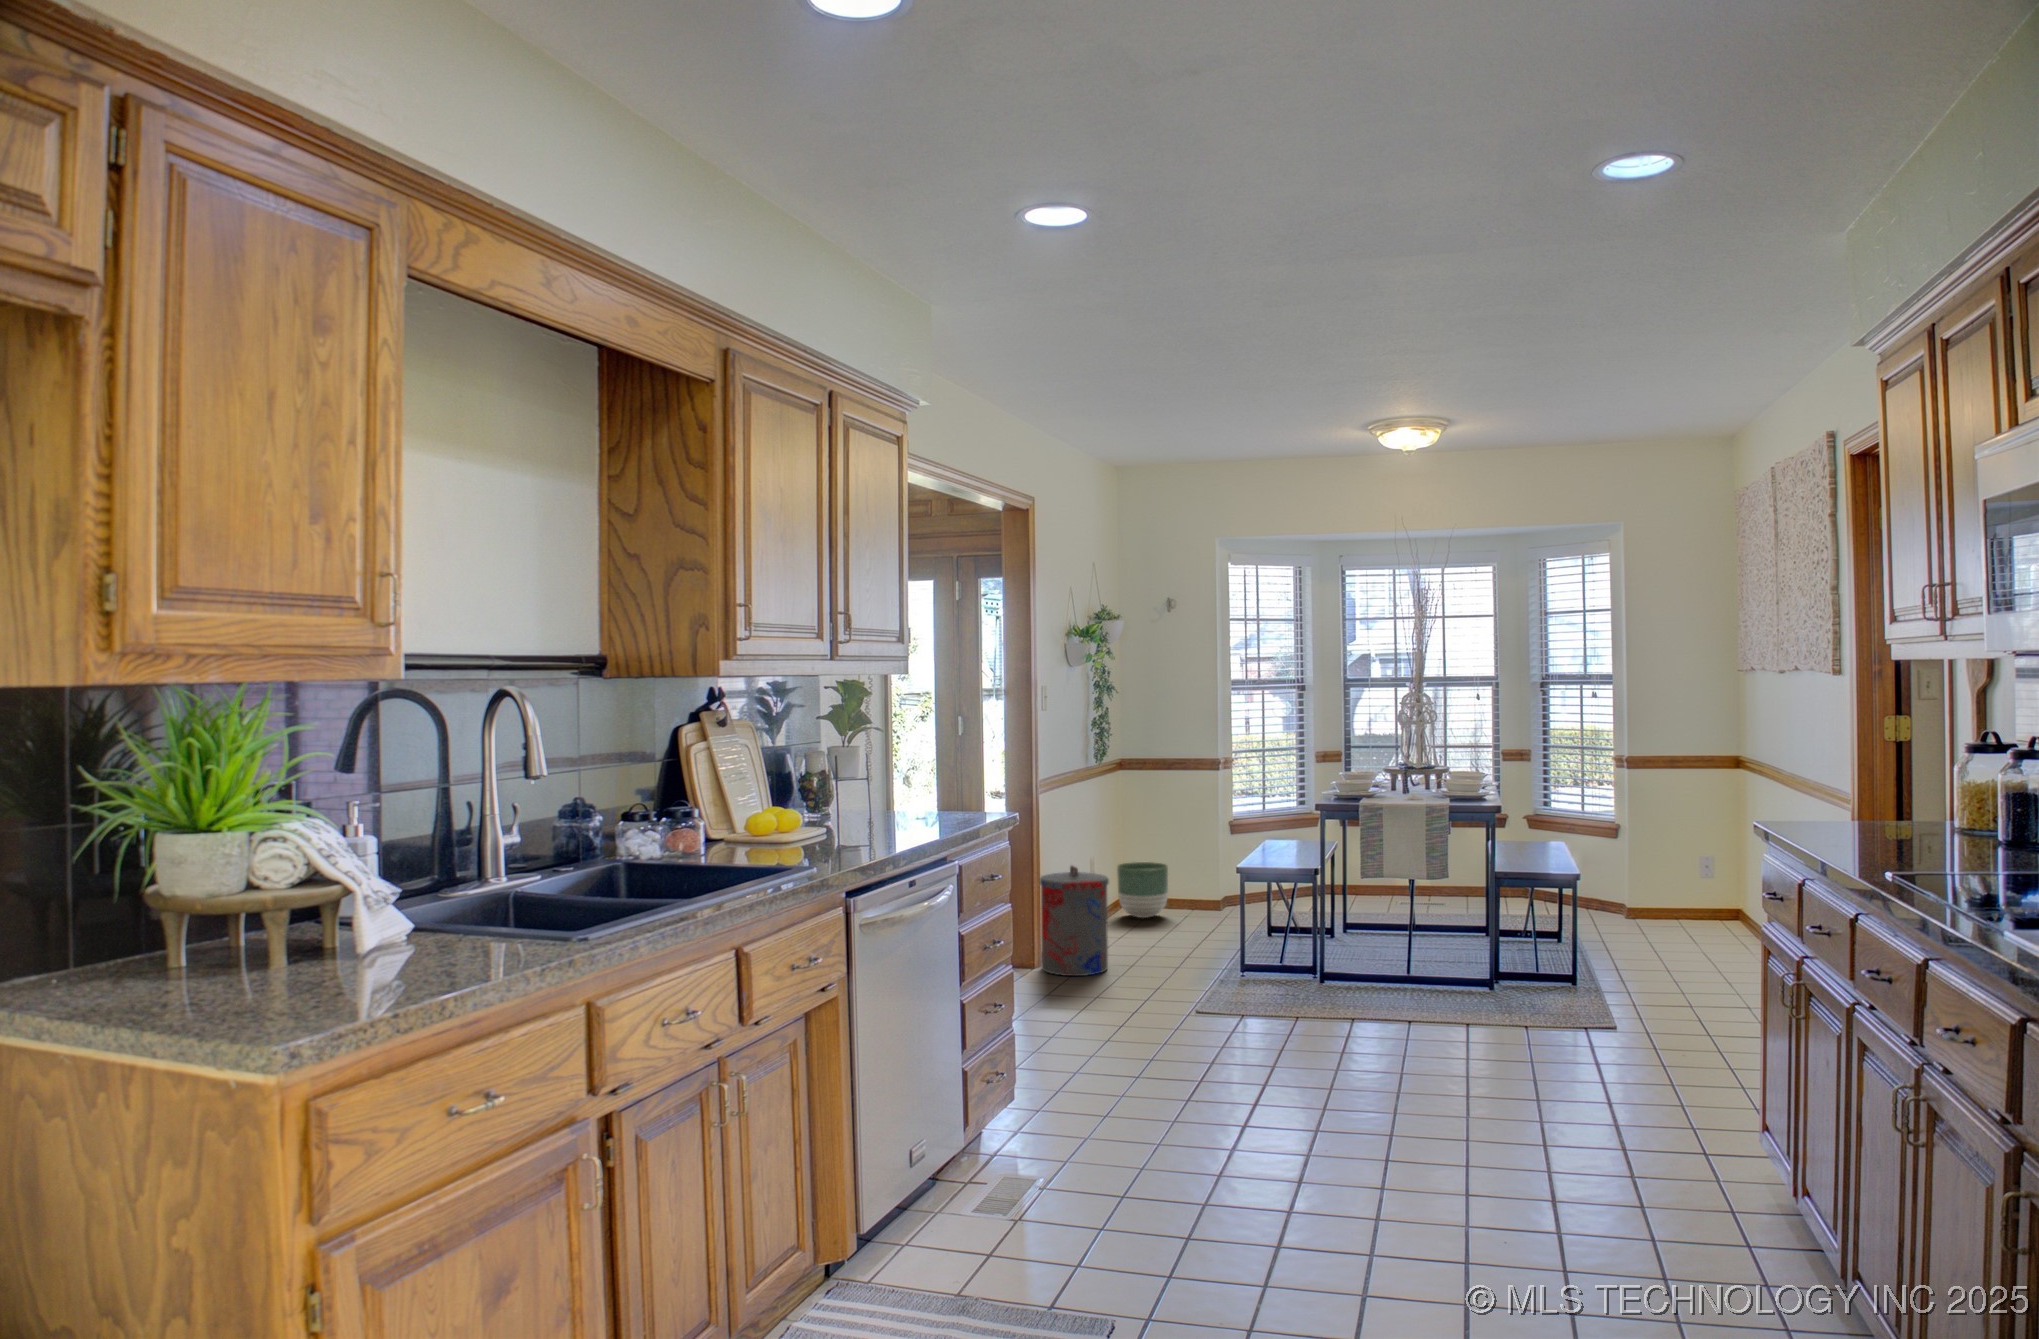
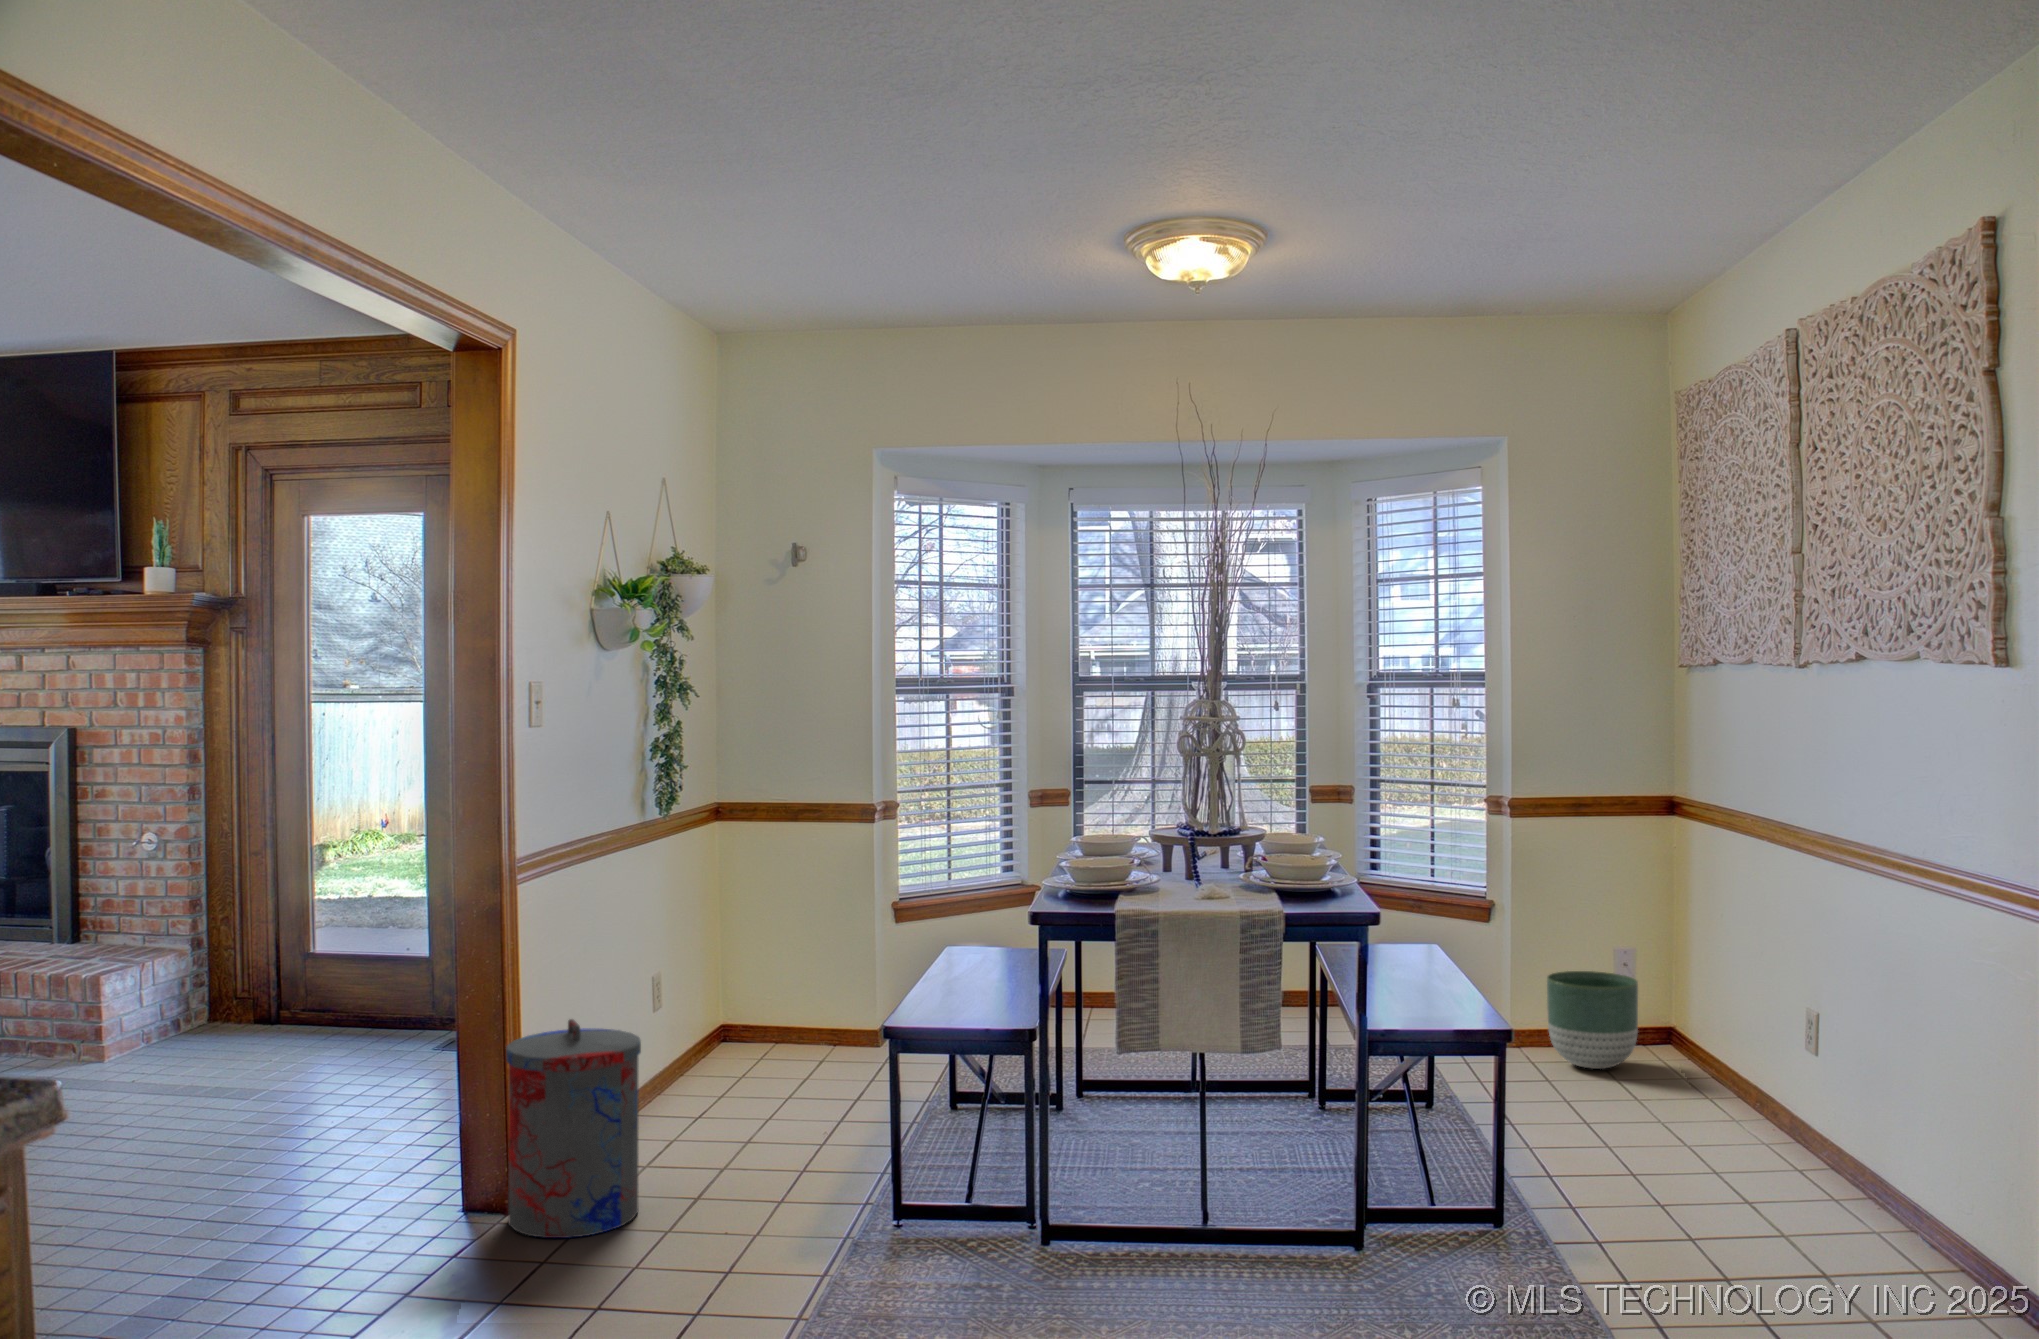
planter: present [1117,862,1168,918] -> present [1547,971,1638,1069]

